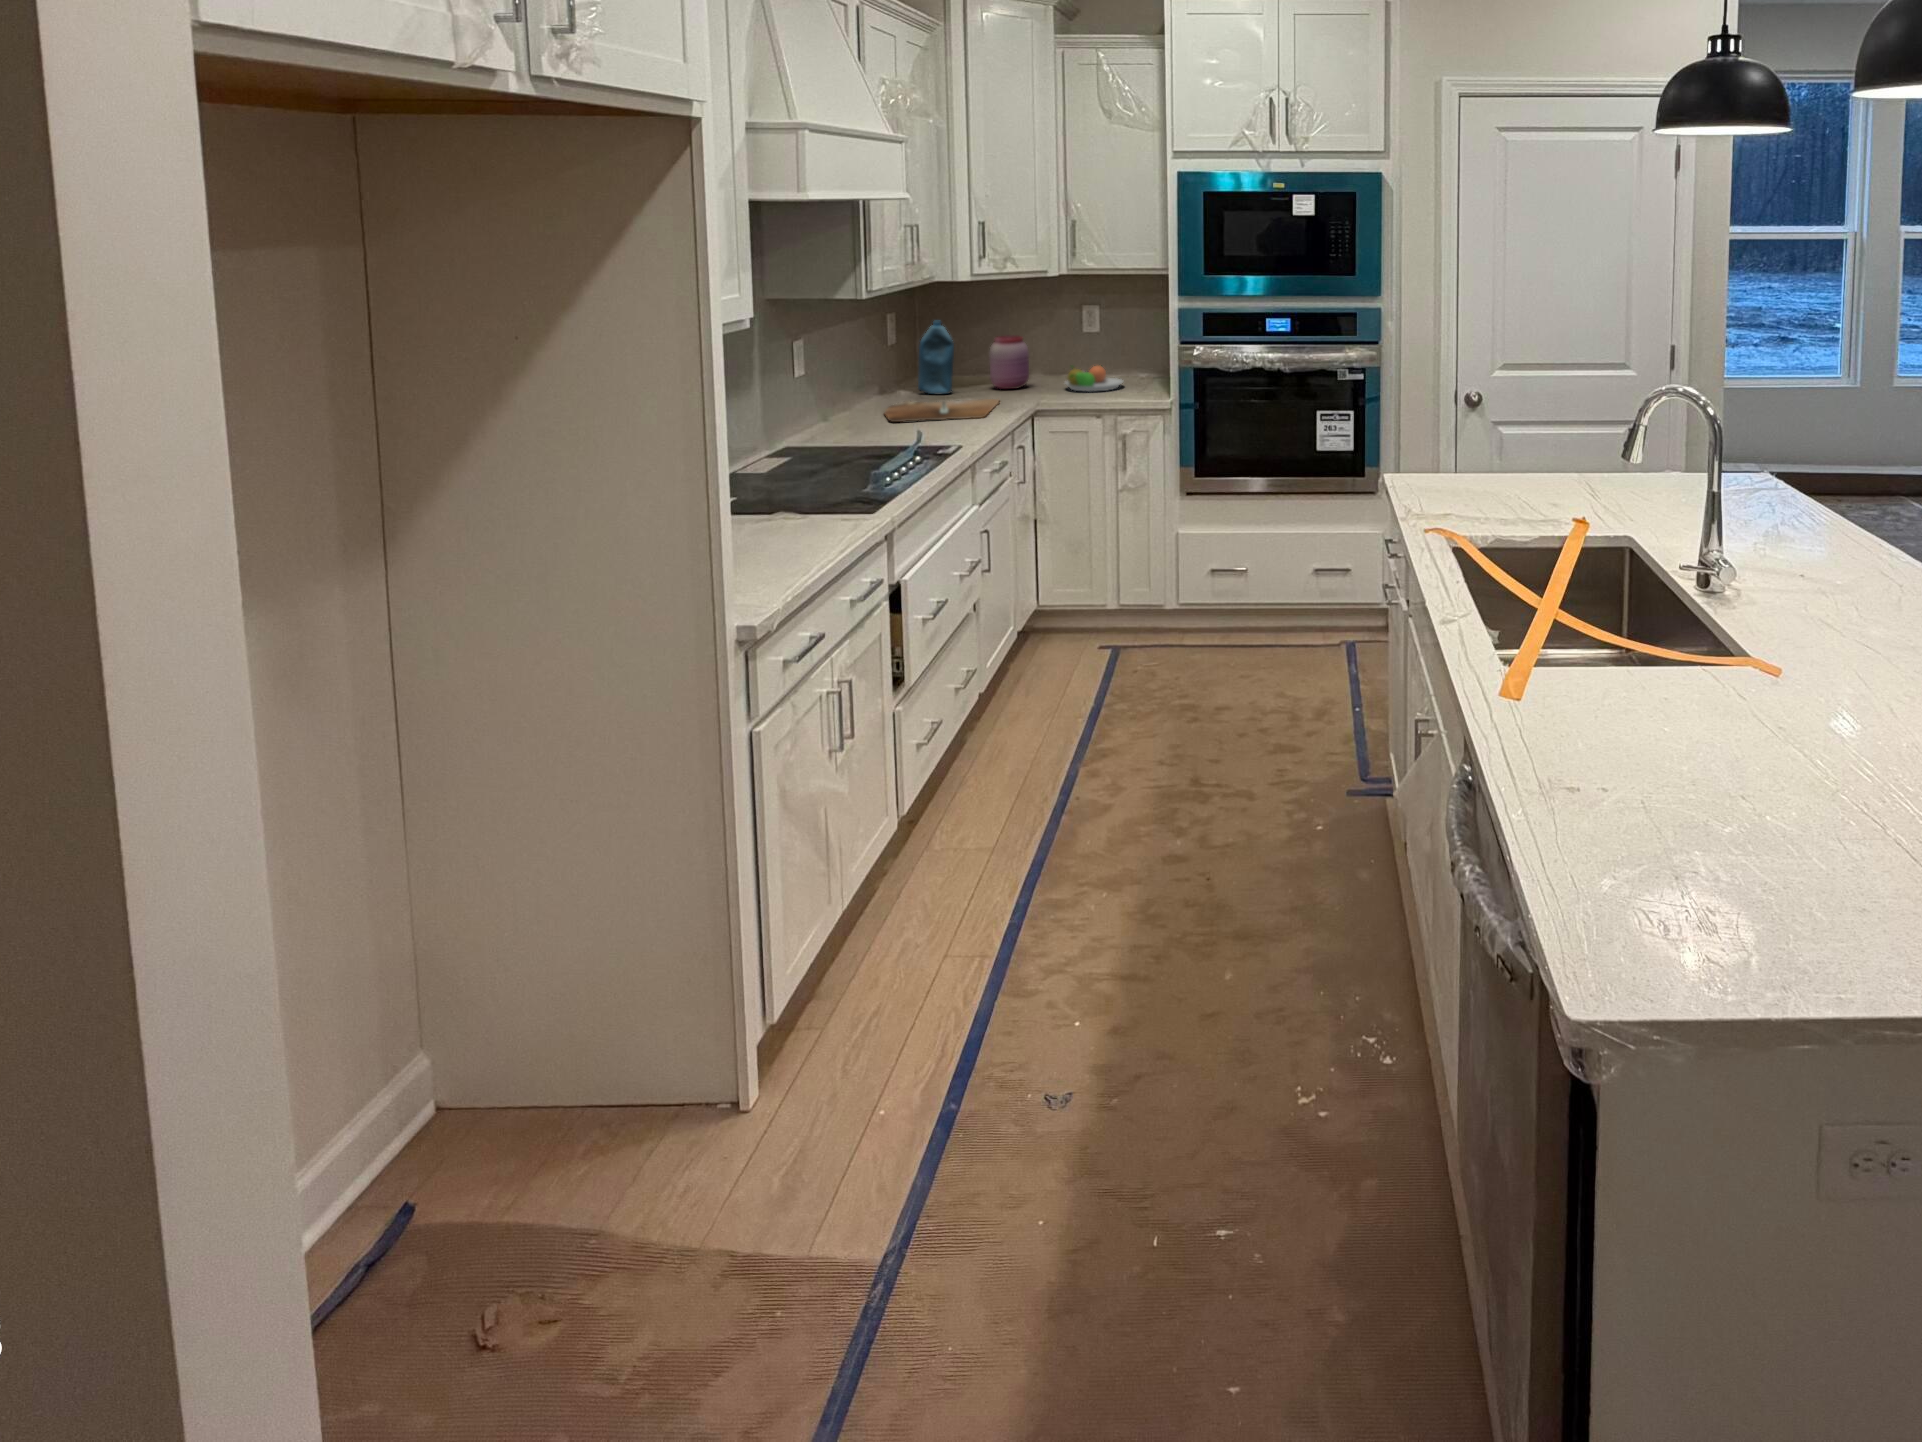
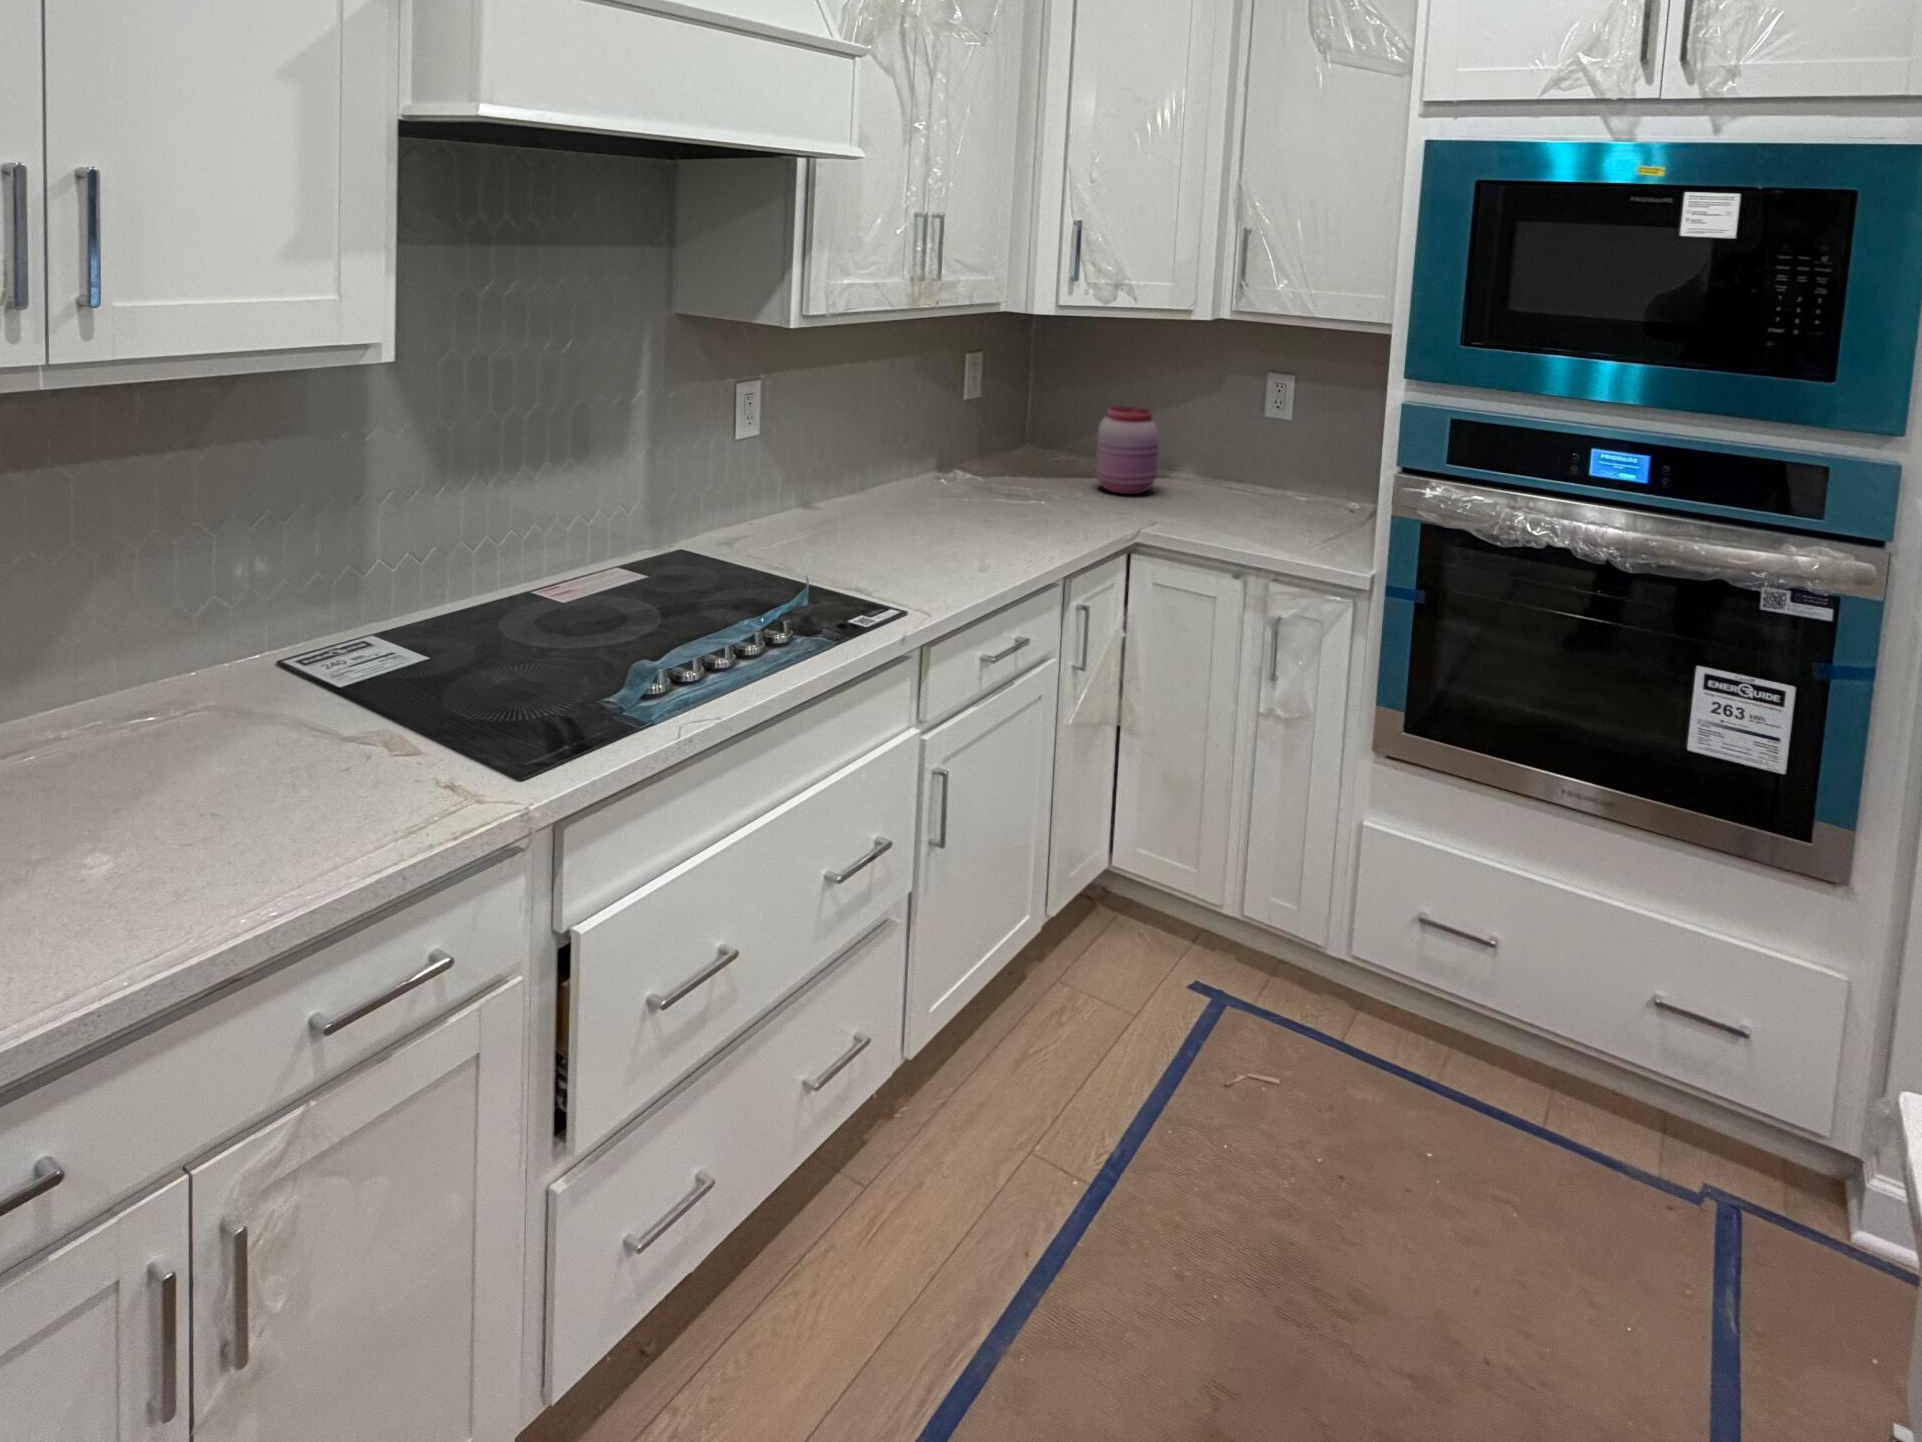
bottle: present [918,320,954,395] -> none [988,372,1041,487]
fruit bowl: present [1066,365,1123,392] -> none [1203,471,1307,526]
cutting board: present [884,399,999,422] -> none [882,493,1084,552]

